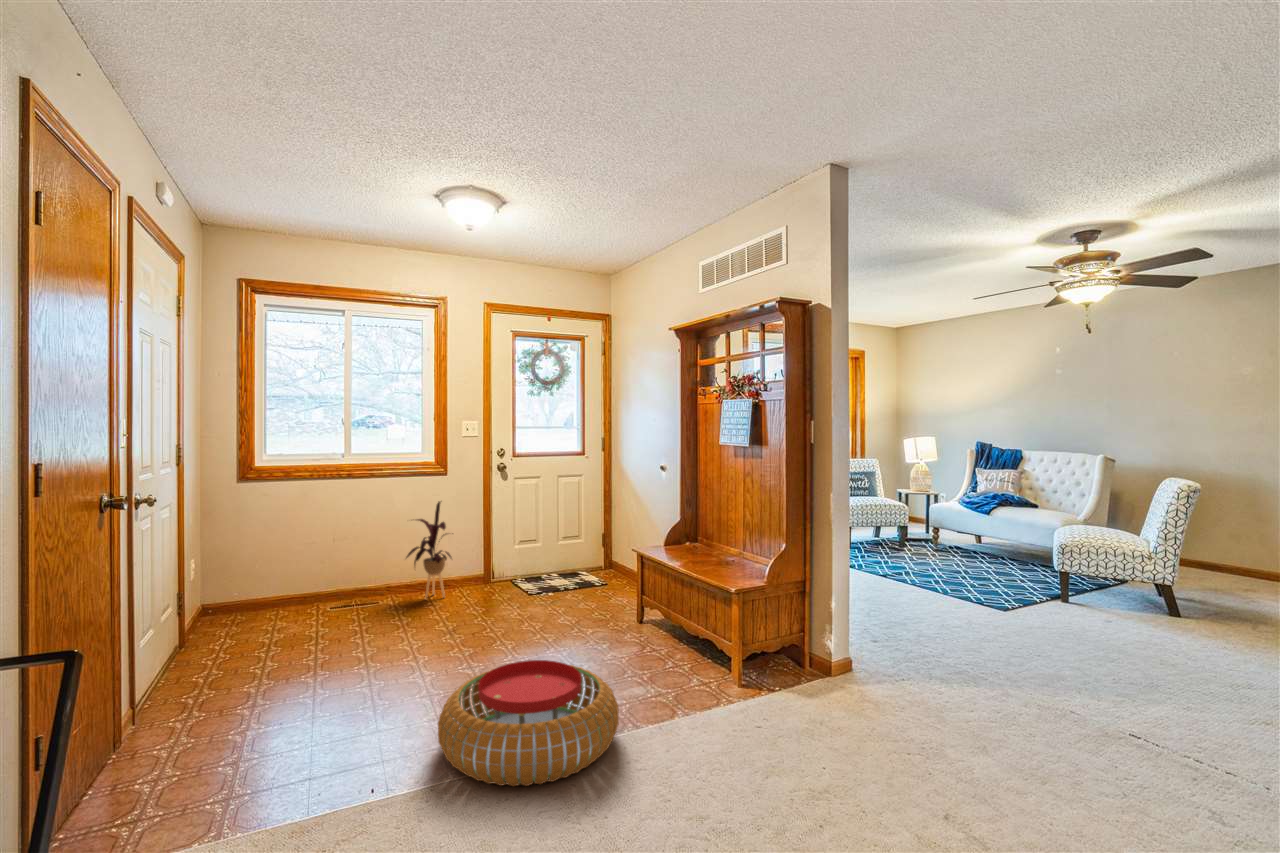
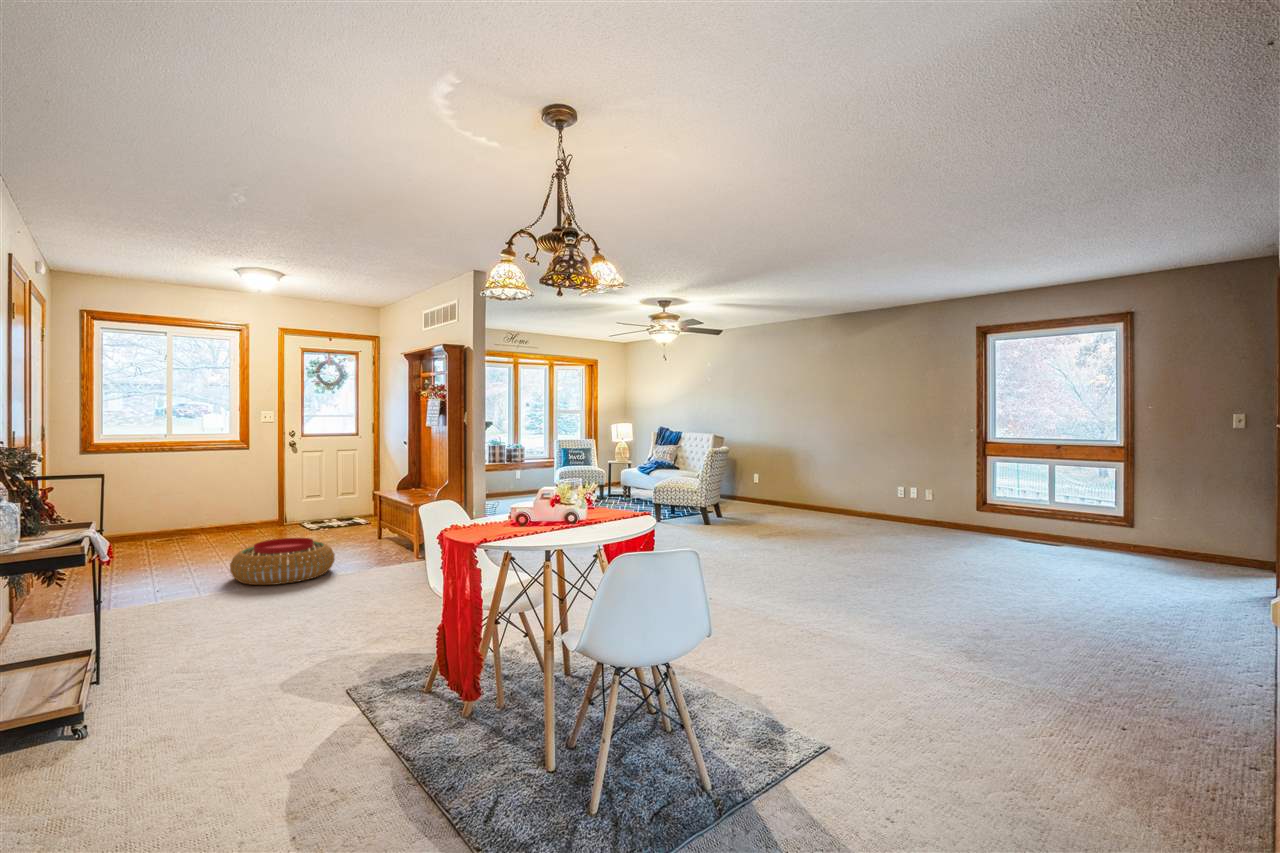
house plant: present [406,502,451,599] -> none [214,466,254,534]

